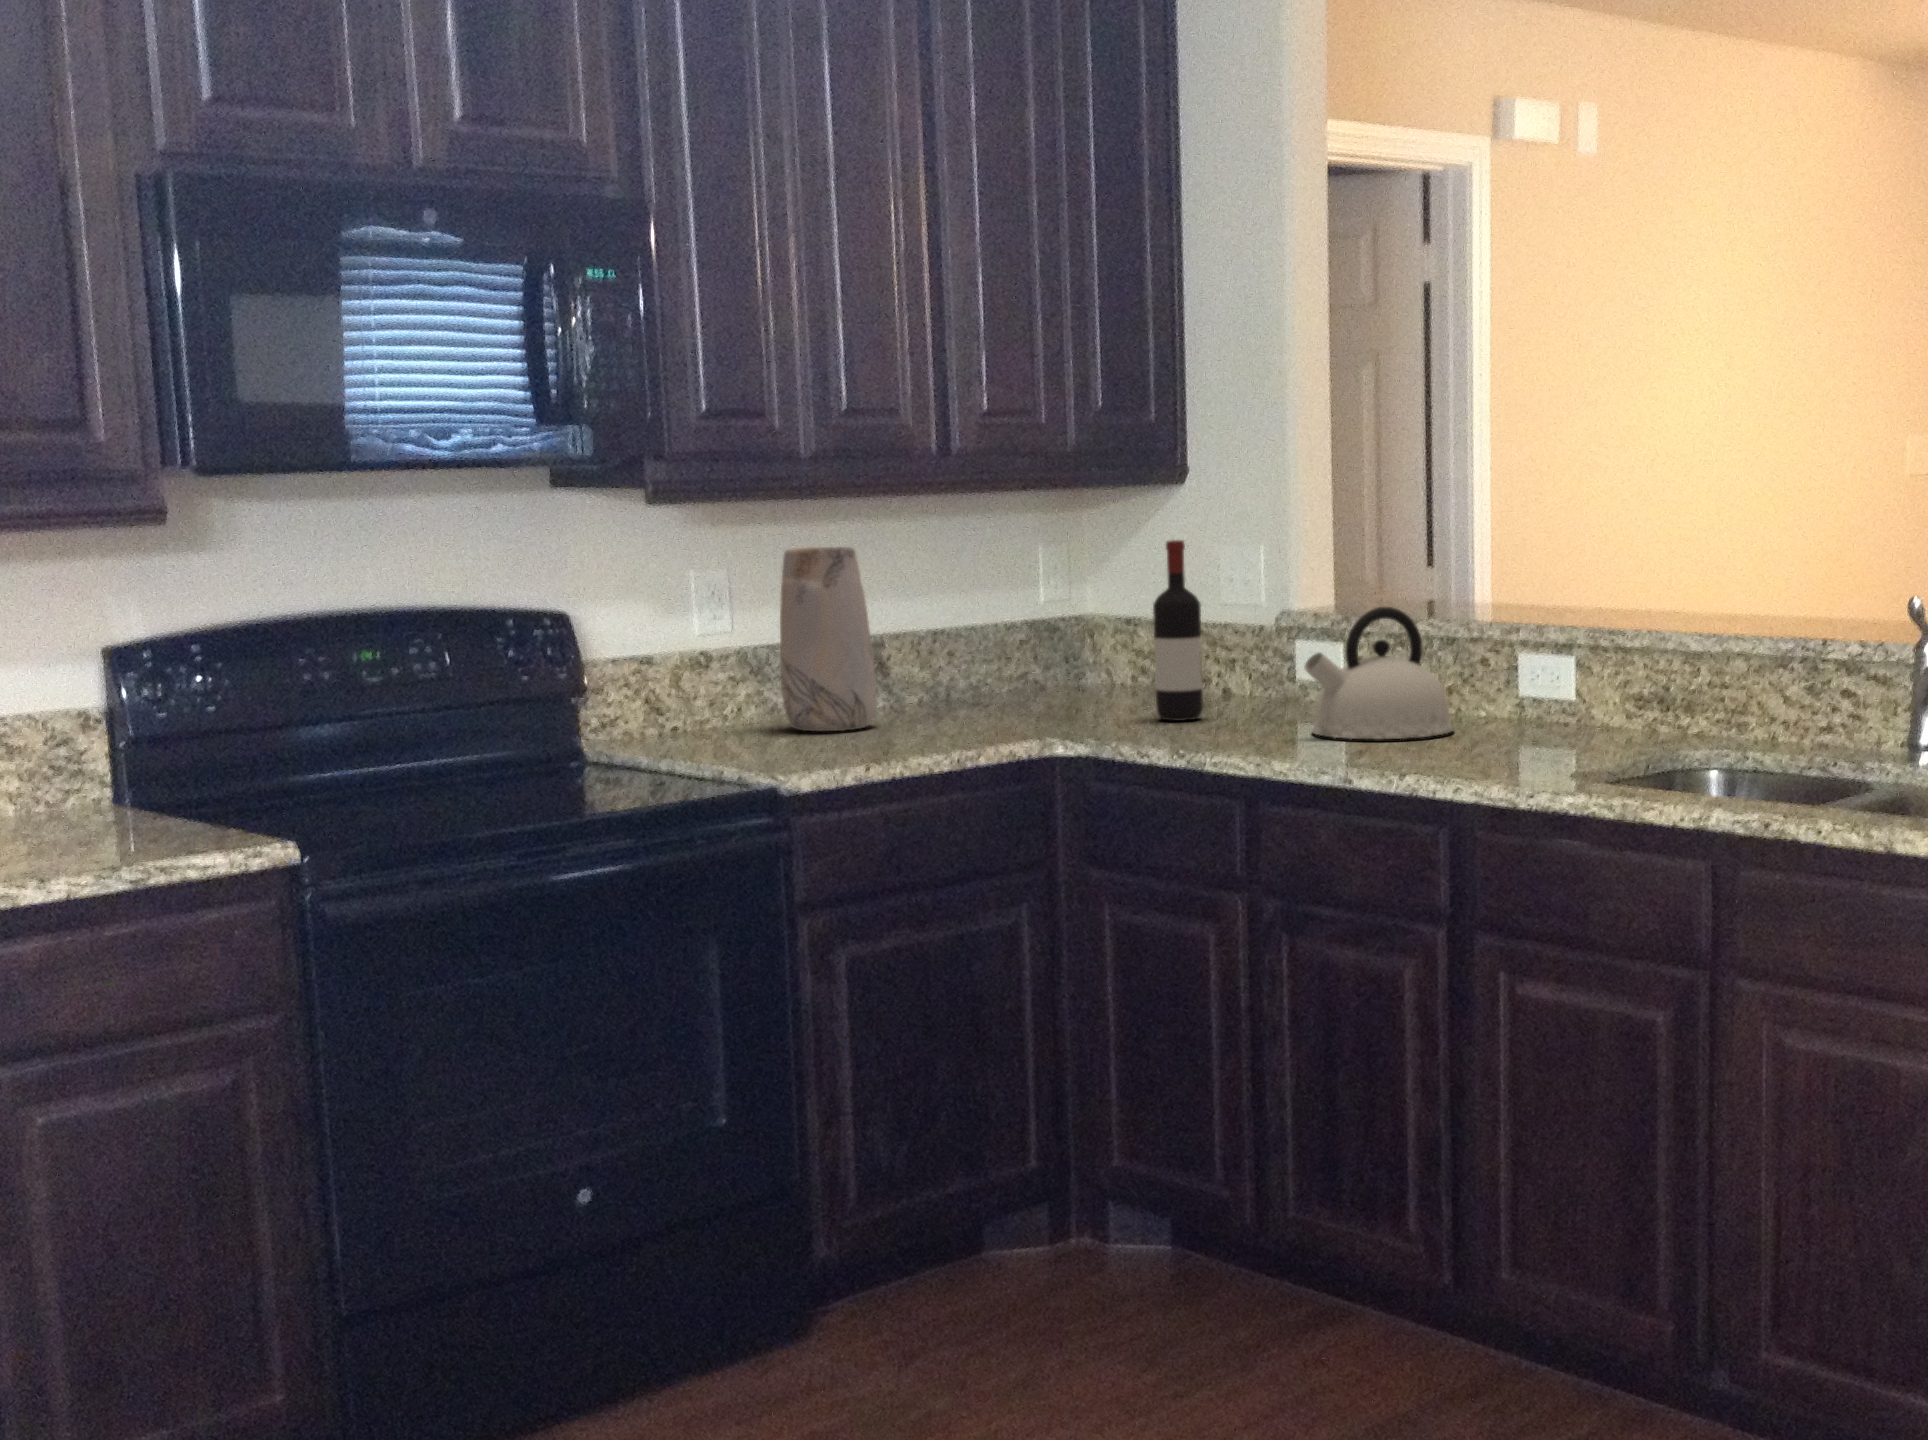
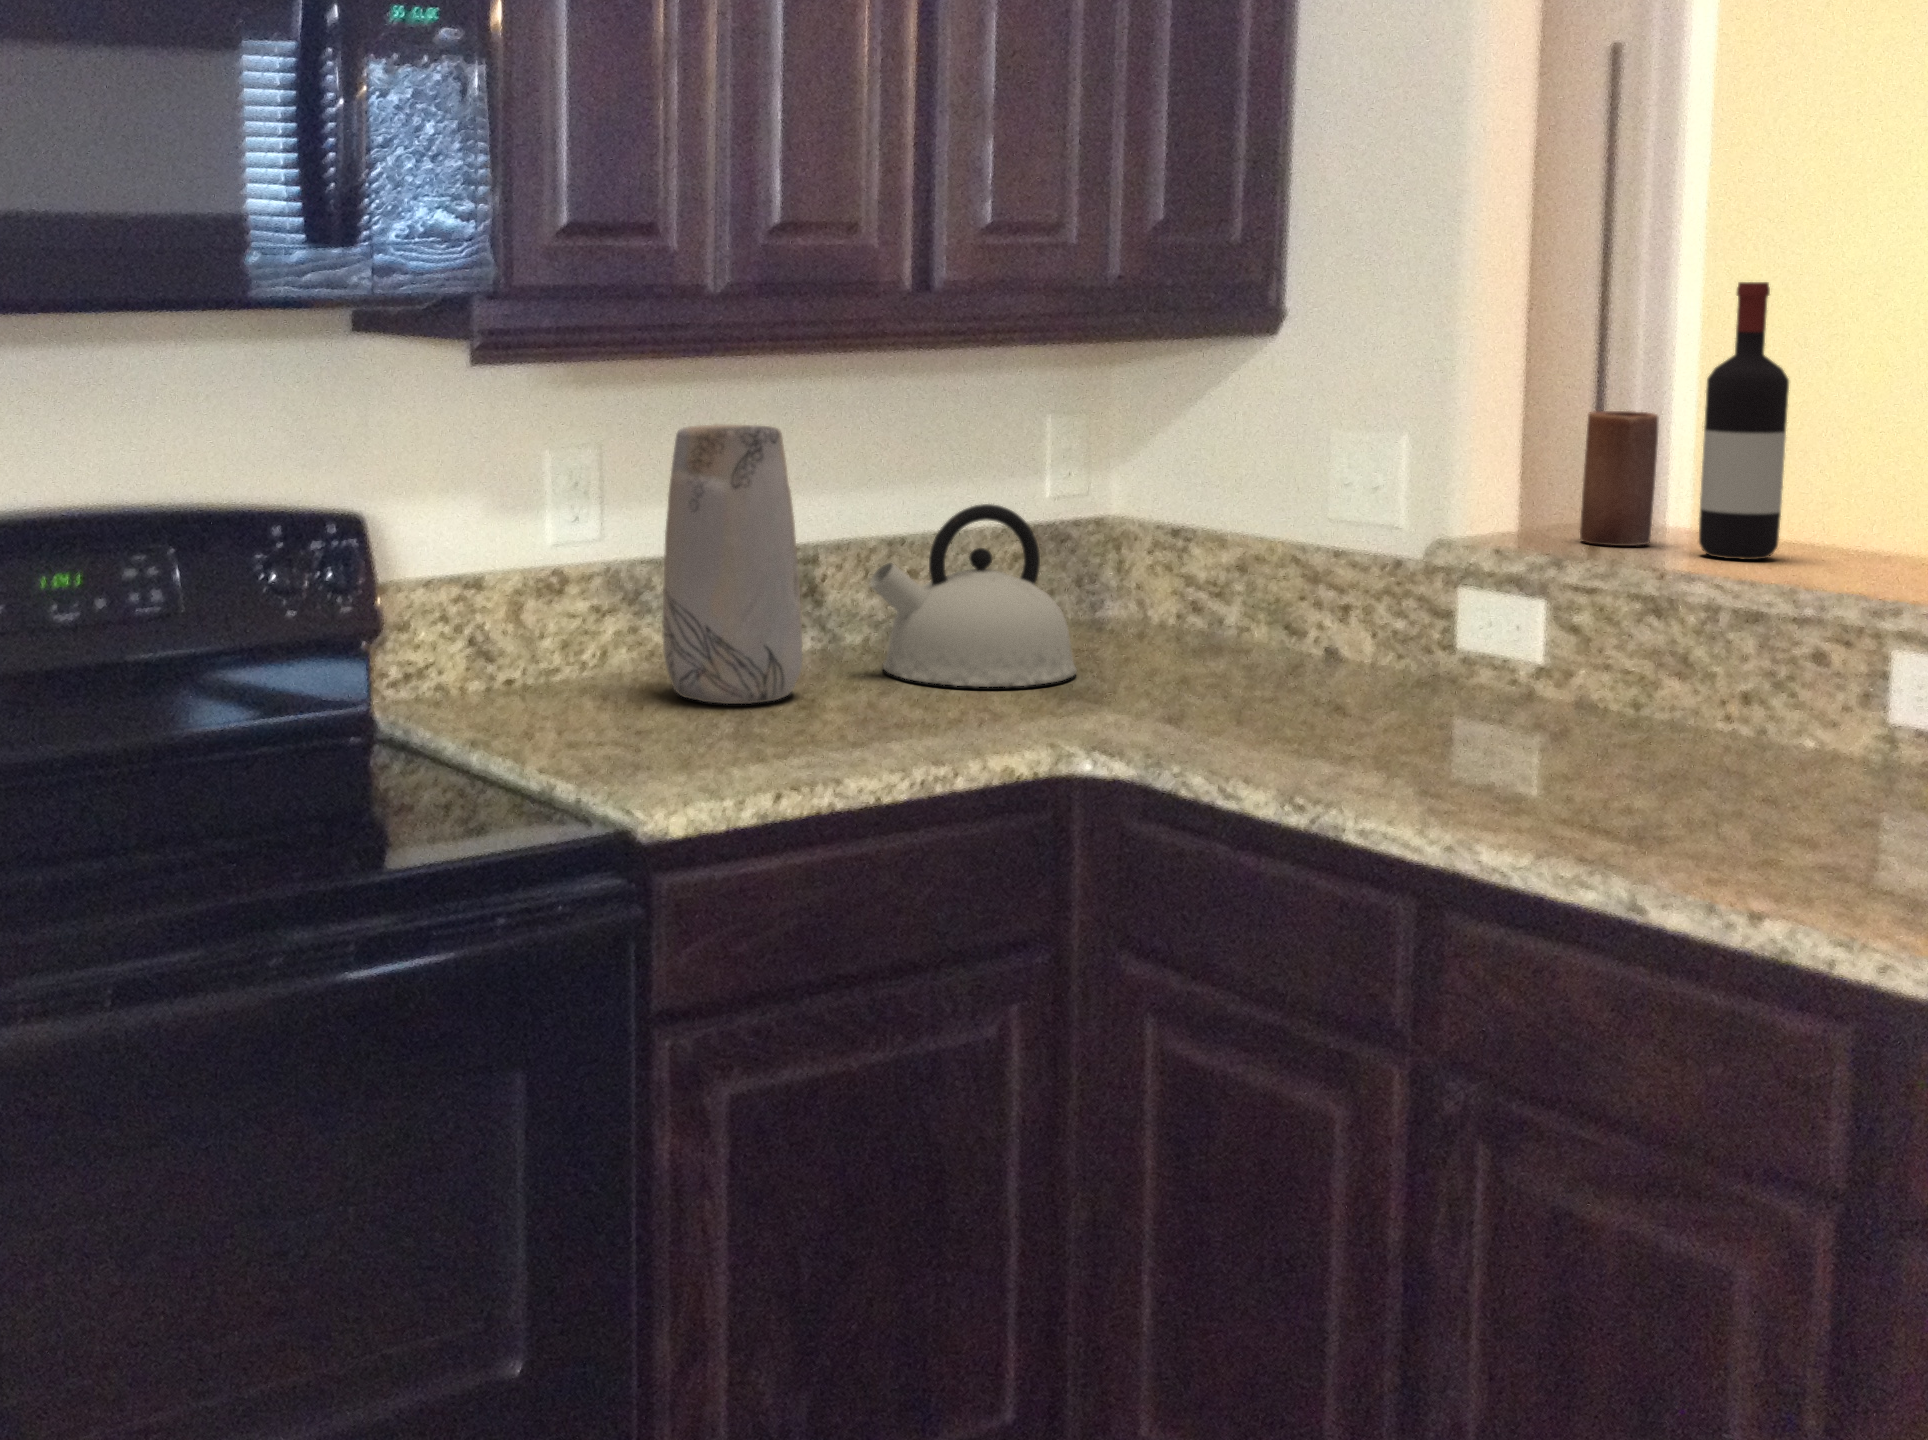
candle: none [1373,526,1414,611] -> present [1580,411,1658,546]
wine bottle: present [1153,540,1203,721] -> present [1699,282,1789,560]
kettle: present [1304,607,1454,739] -> present [870,504,1077,687]

